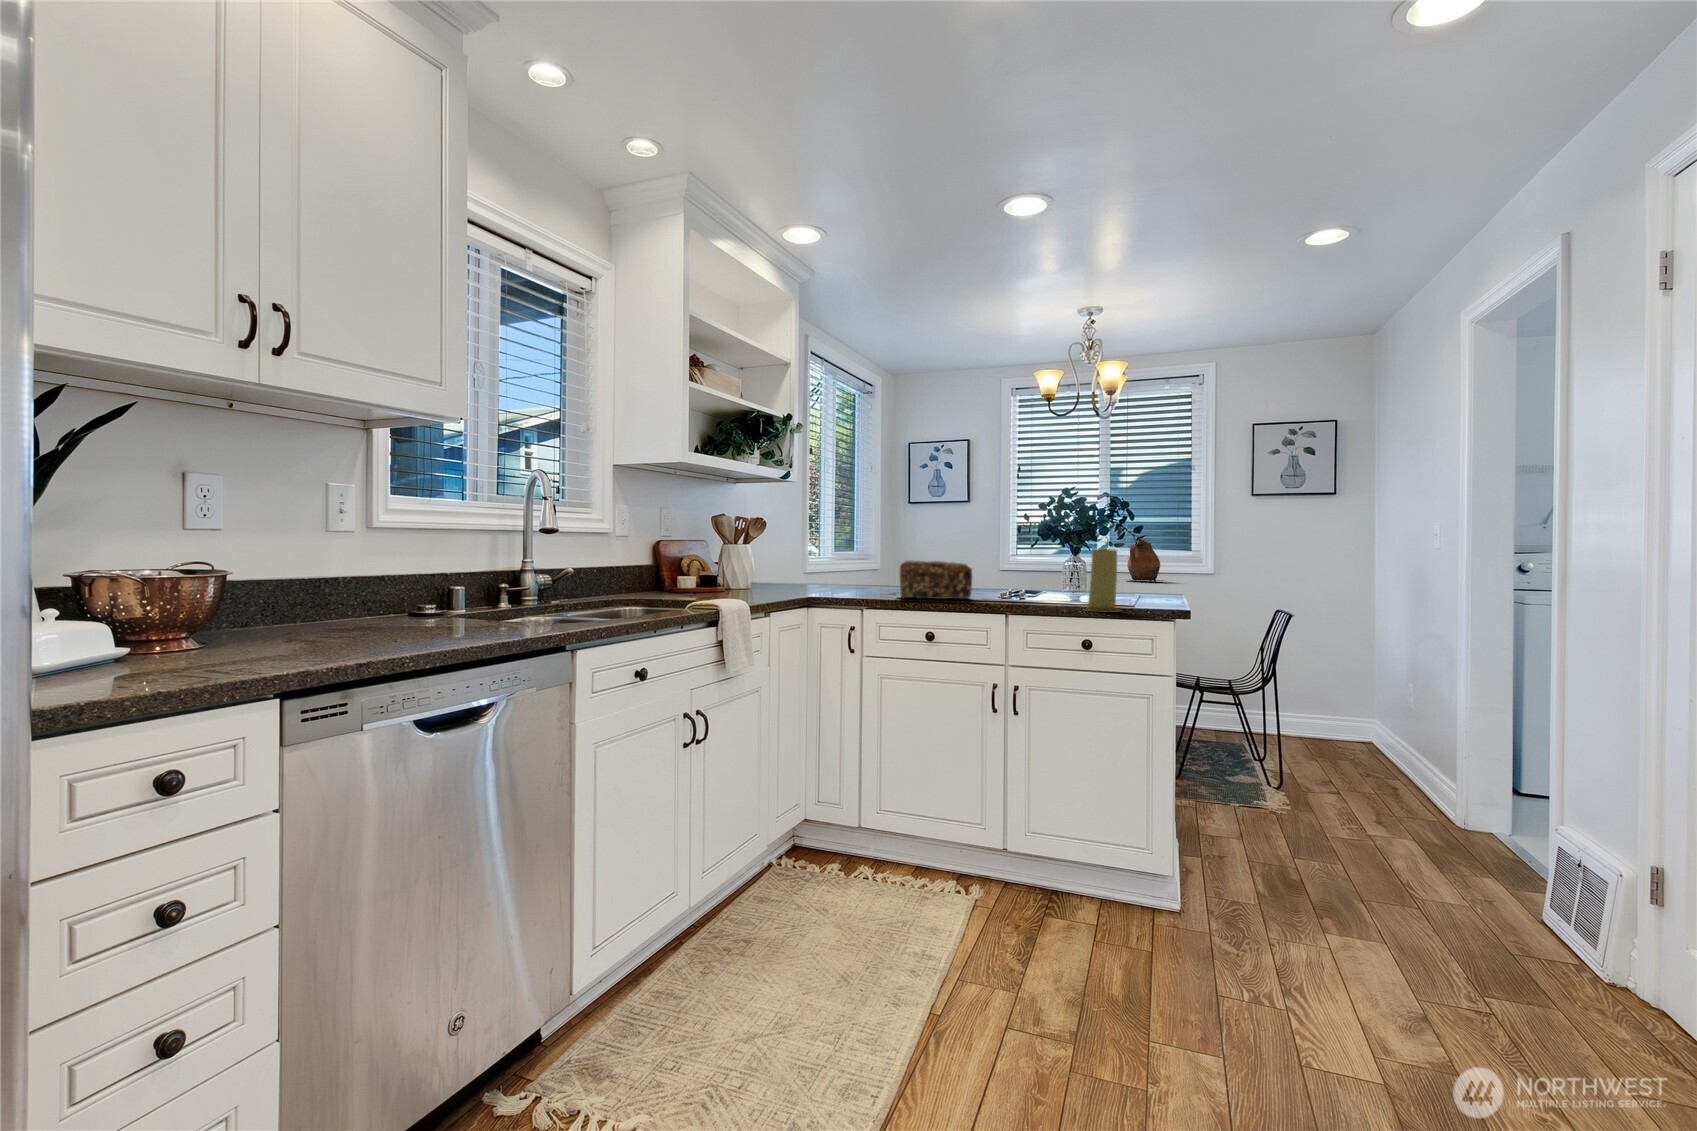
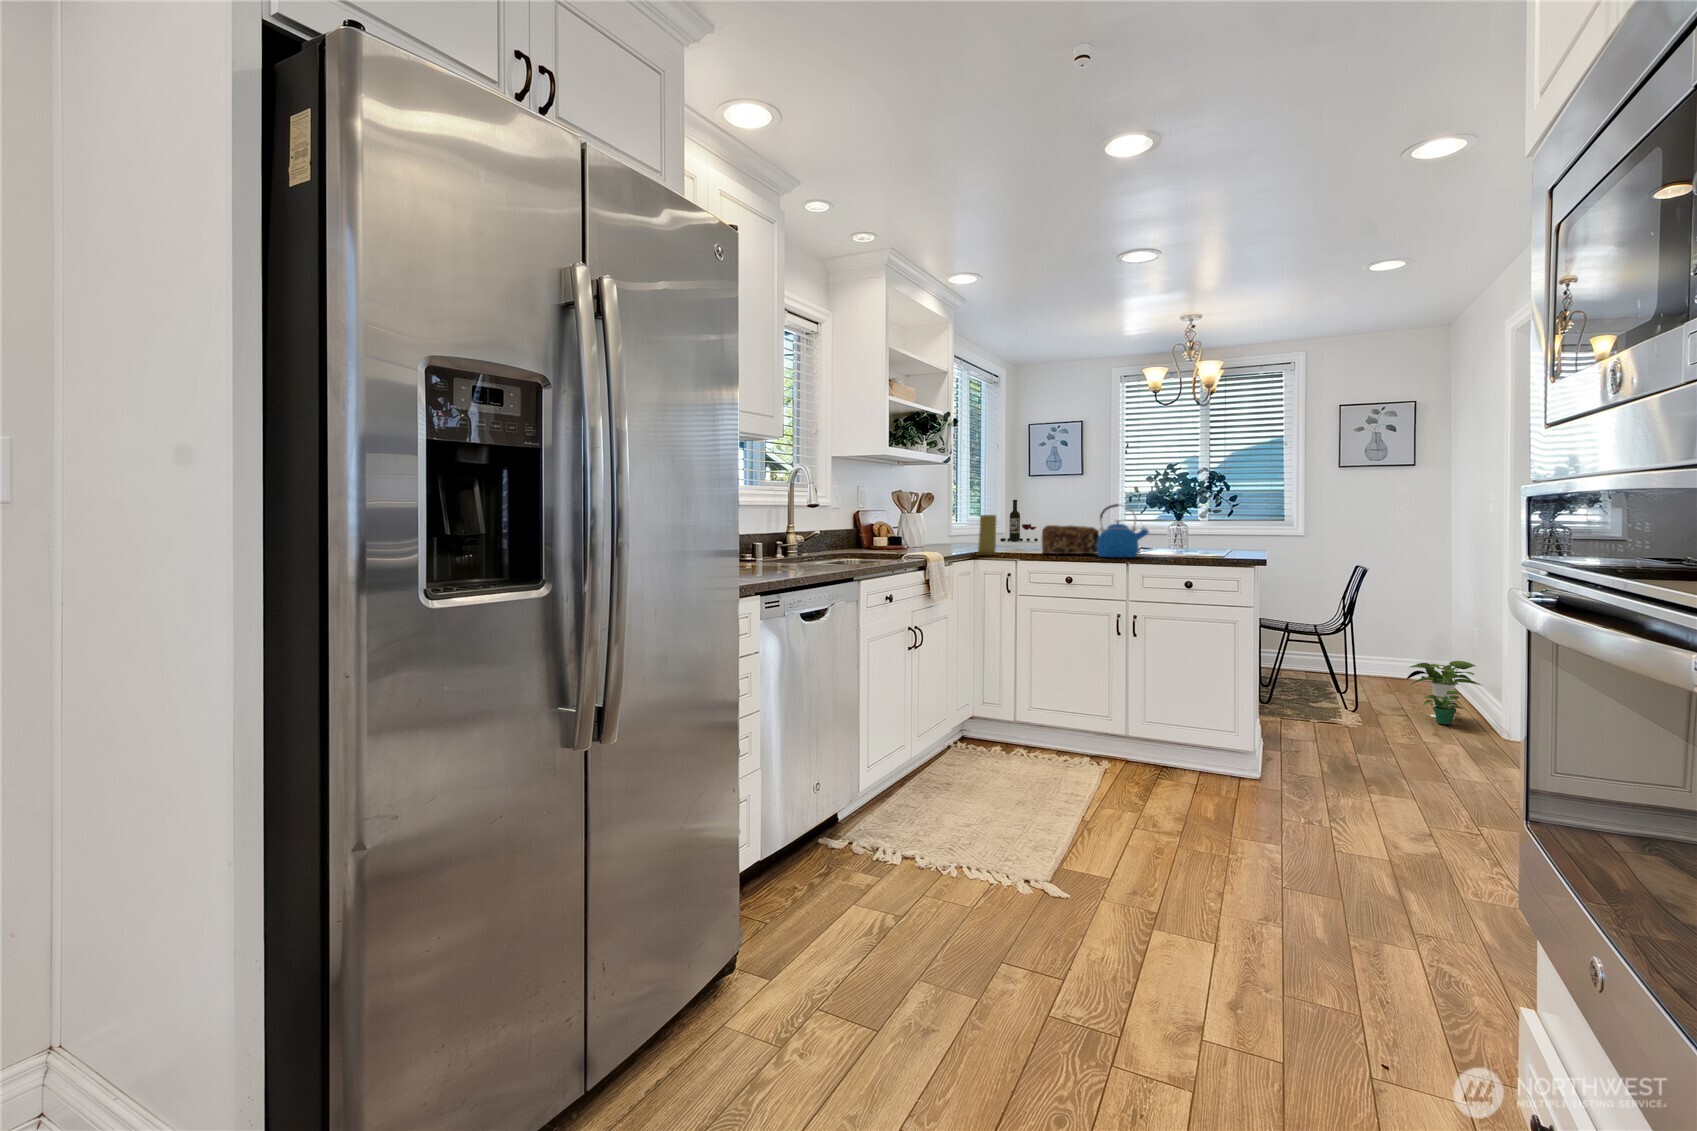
wine bottle: none [876,527,919,576] -> present [1000,500,1038,541]
kettle: none [966,533,1034,606] -> present [1097,504,1149,557]
ceramic pitcher: present [1127,538,1163,581] -> none [1221,506,1259,544]
candle: present [1086,549,1117,612] -> present [977,515,996,555]
potted plant: none [1341,727,1430,808] -> present [1407,661,1482,724]

